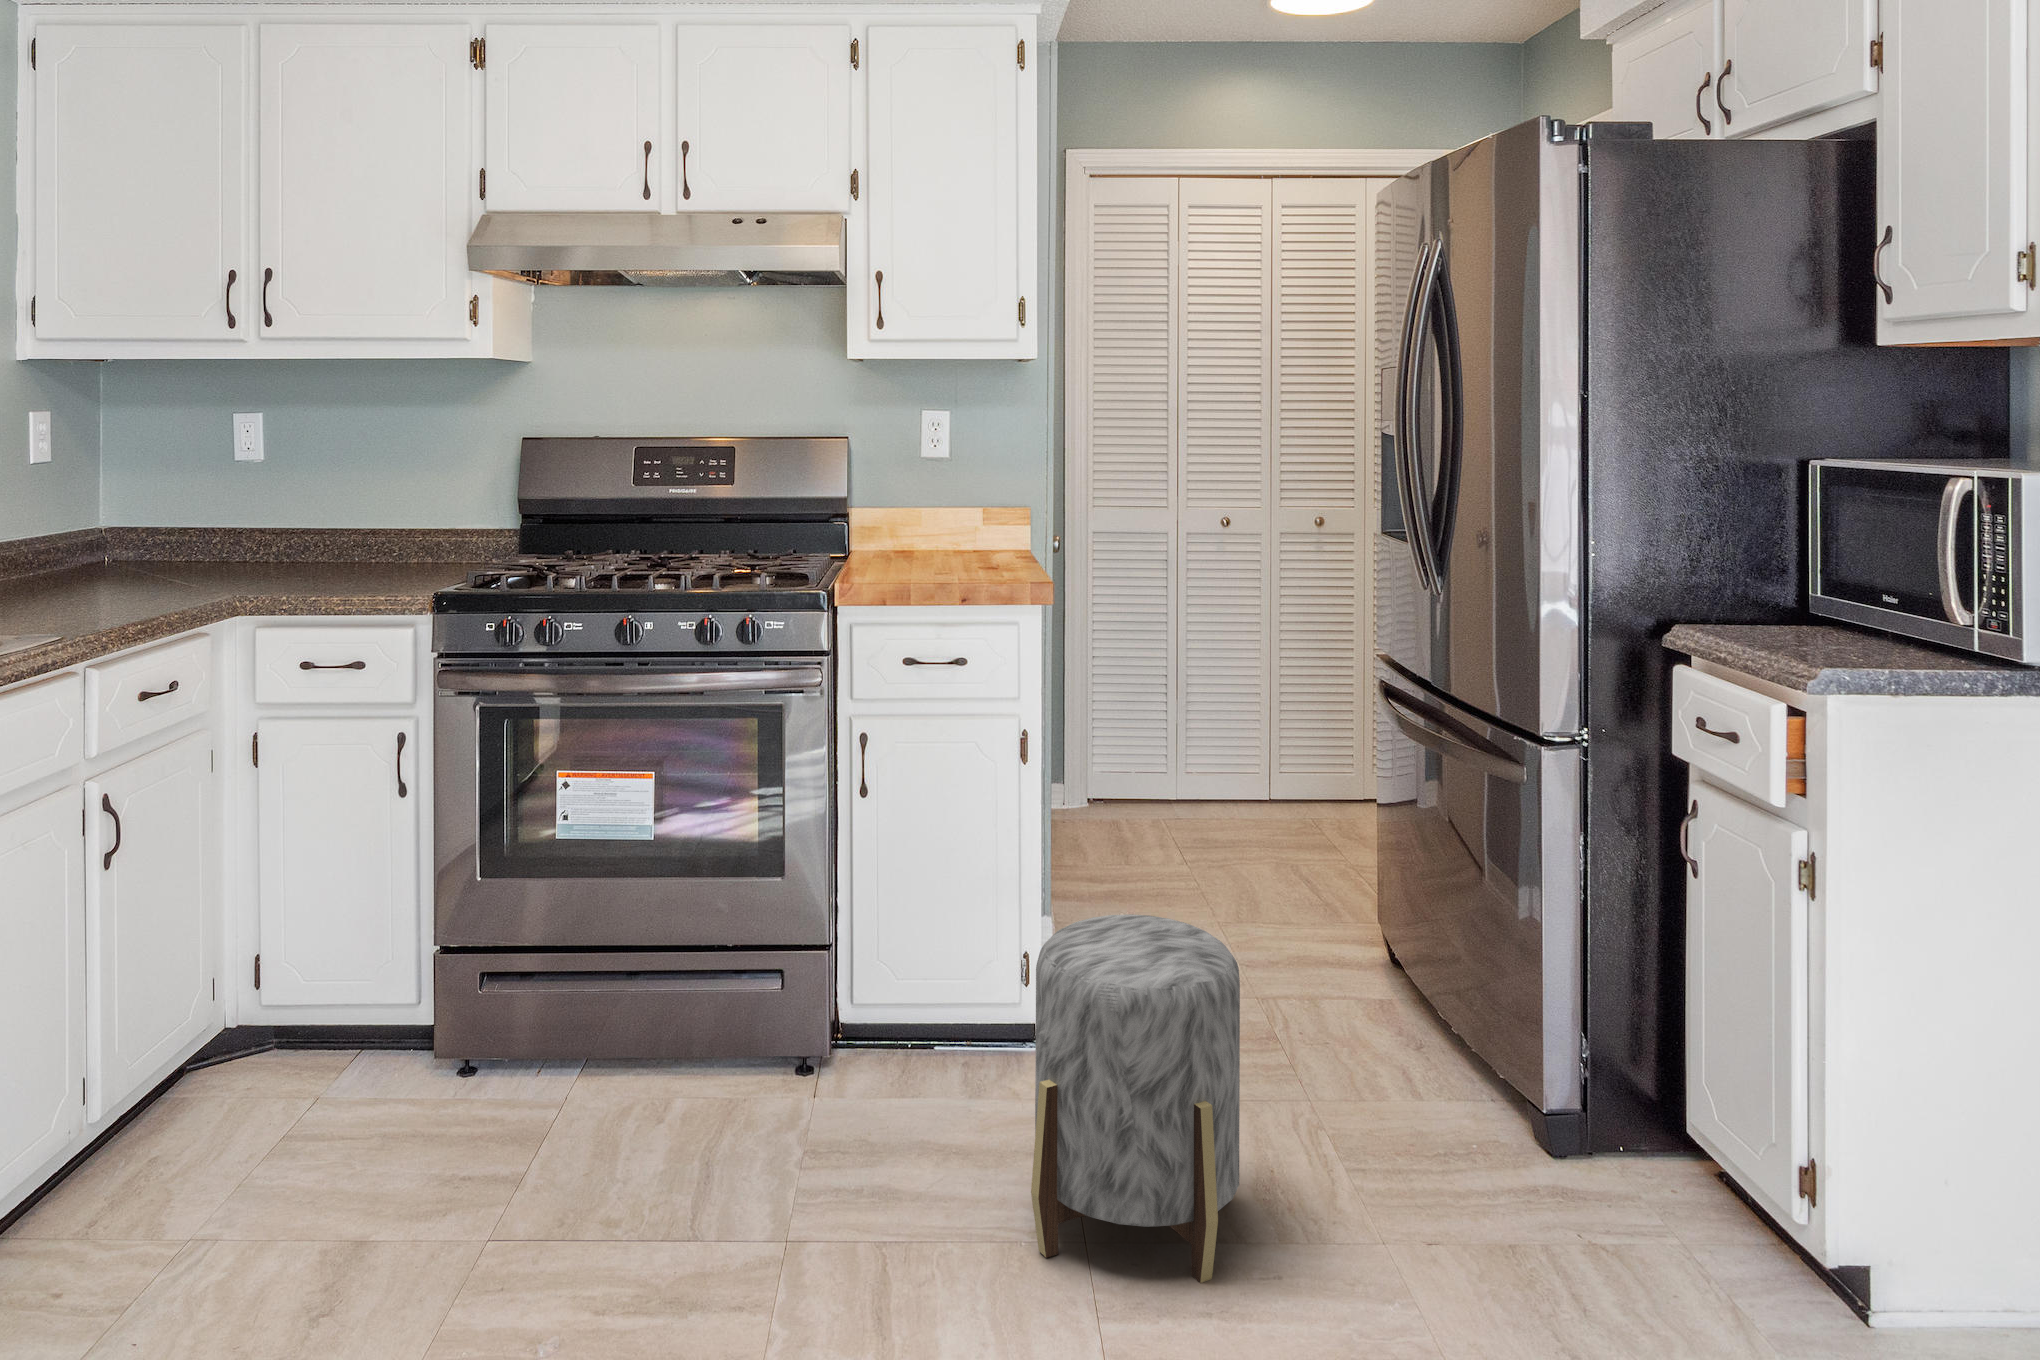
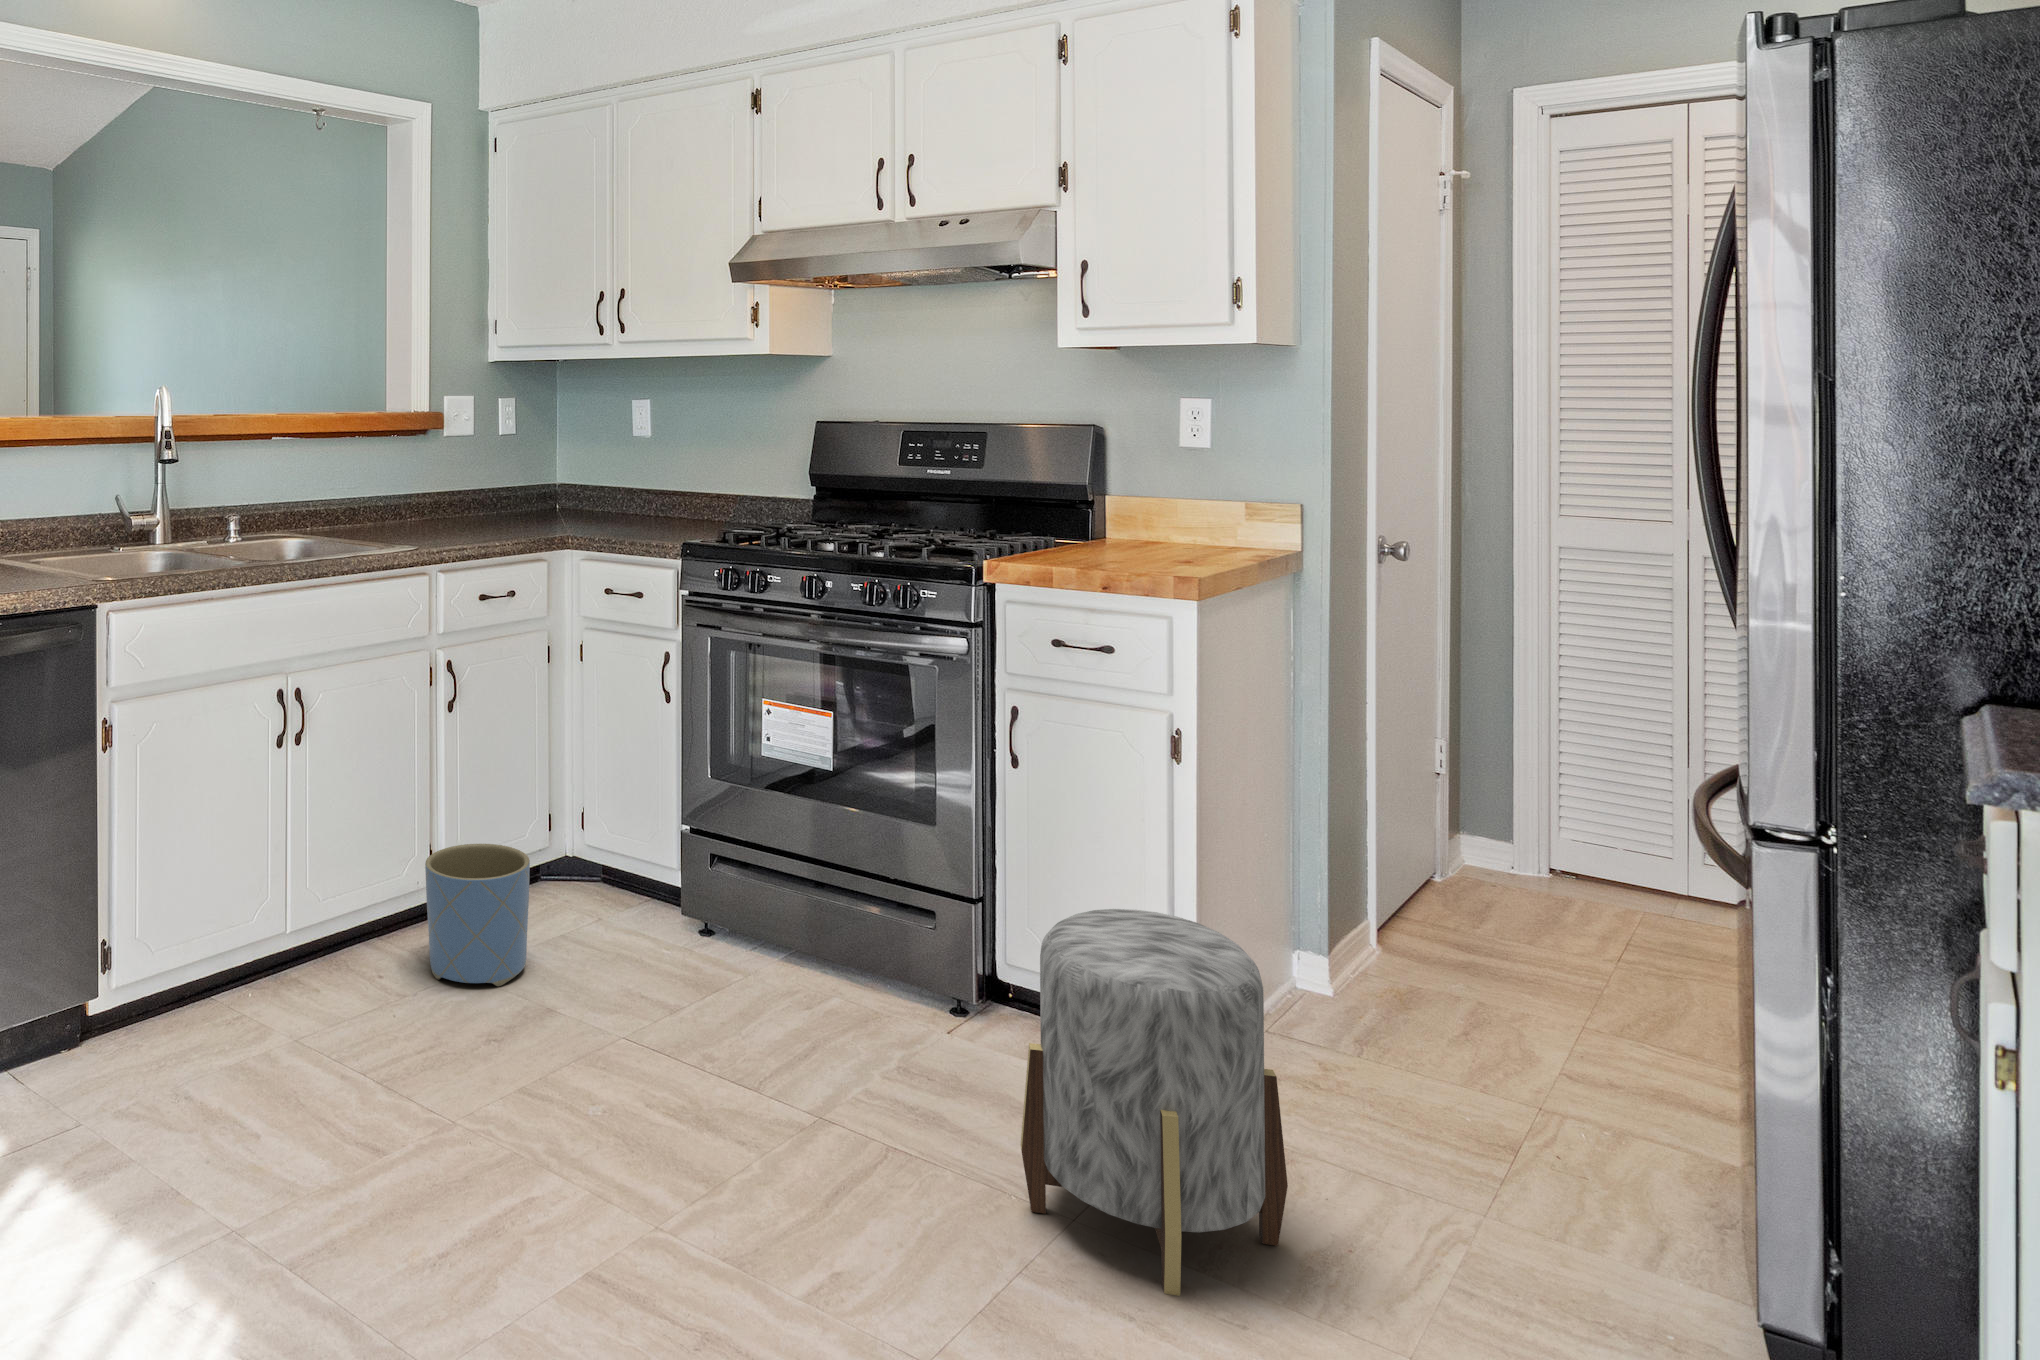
planter: none [123,1047,291,1273] -> present [425,844,530,986]

